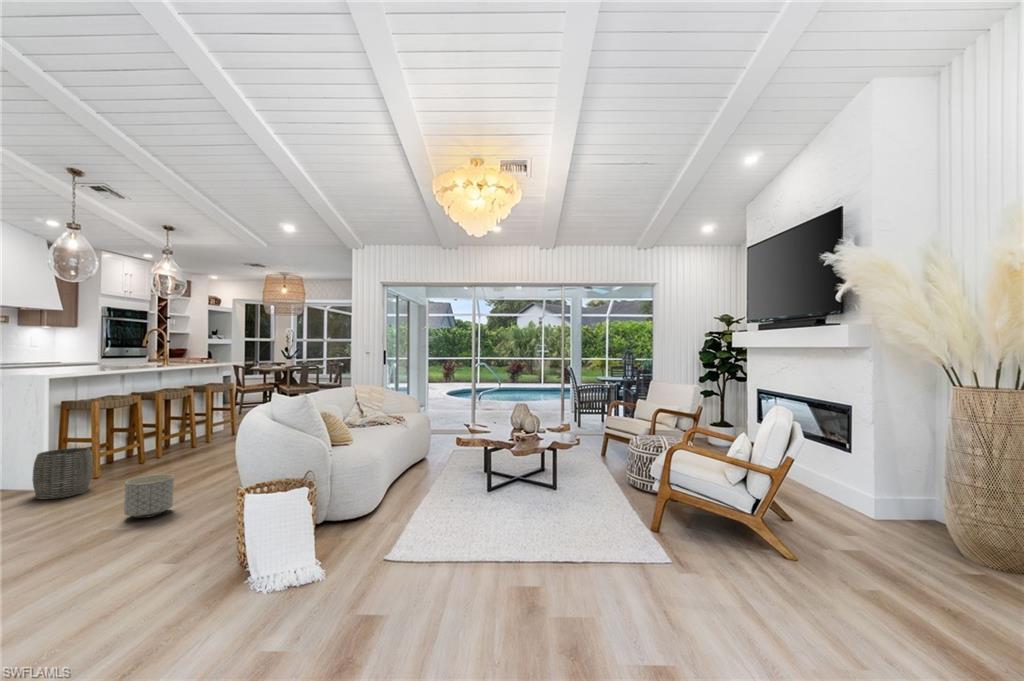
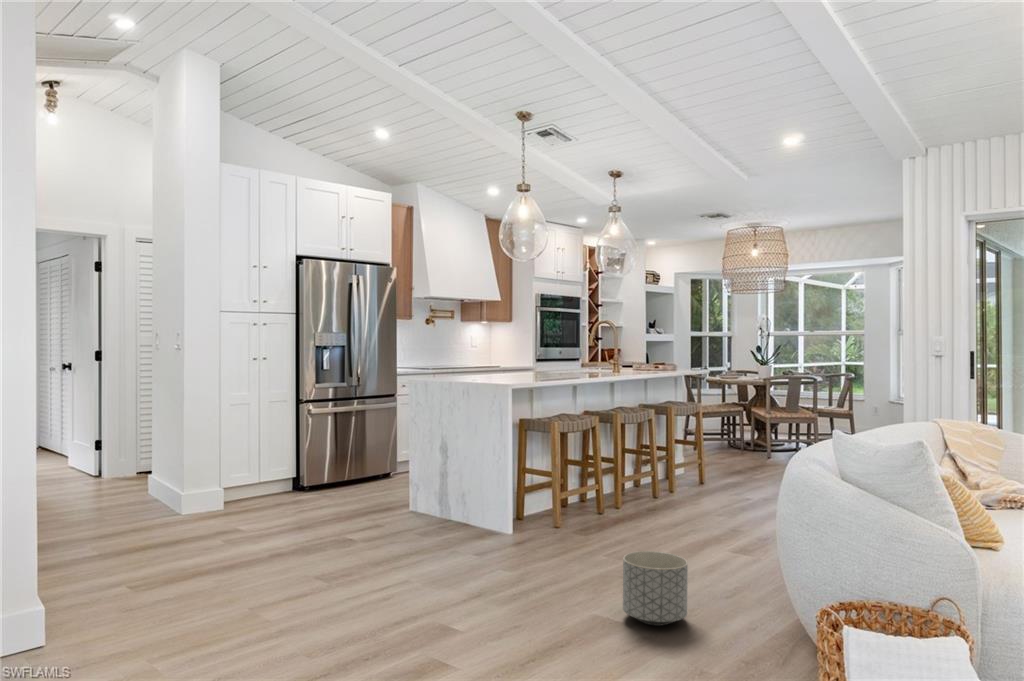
woven basket: present [32,448,93,499] -> none [503,485,562,556]

